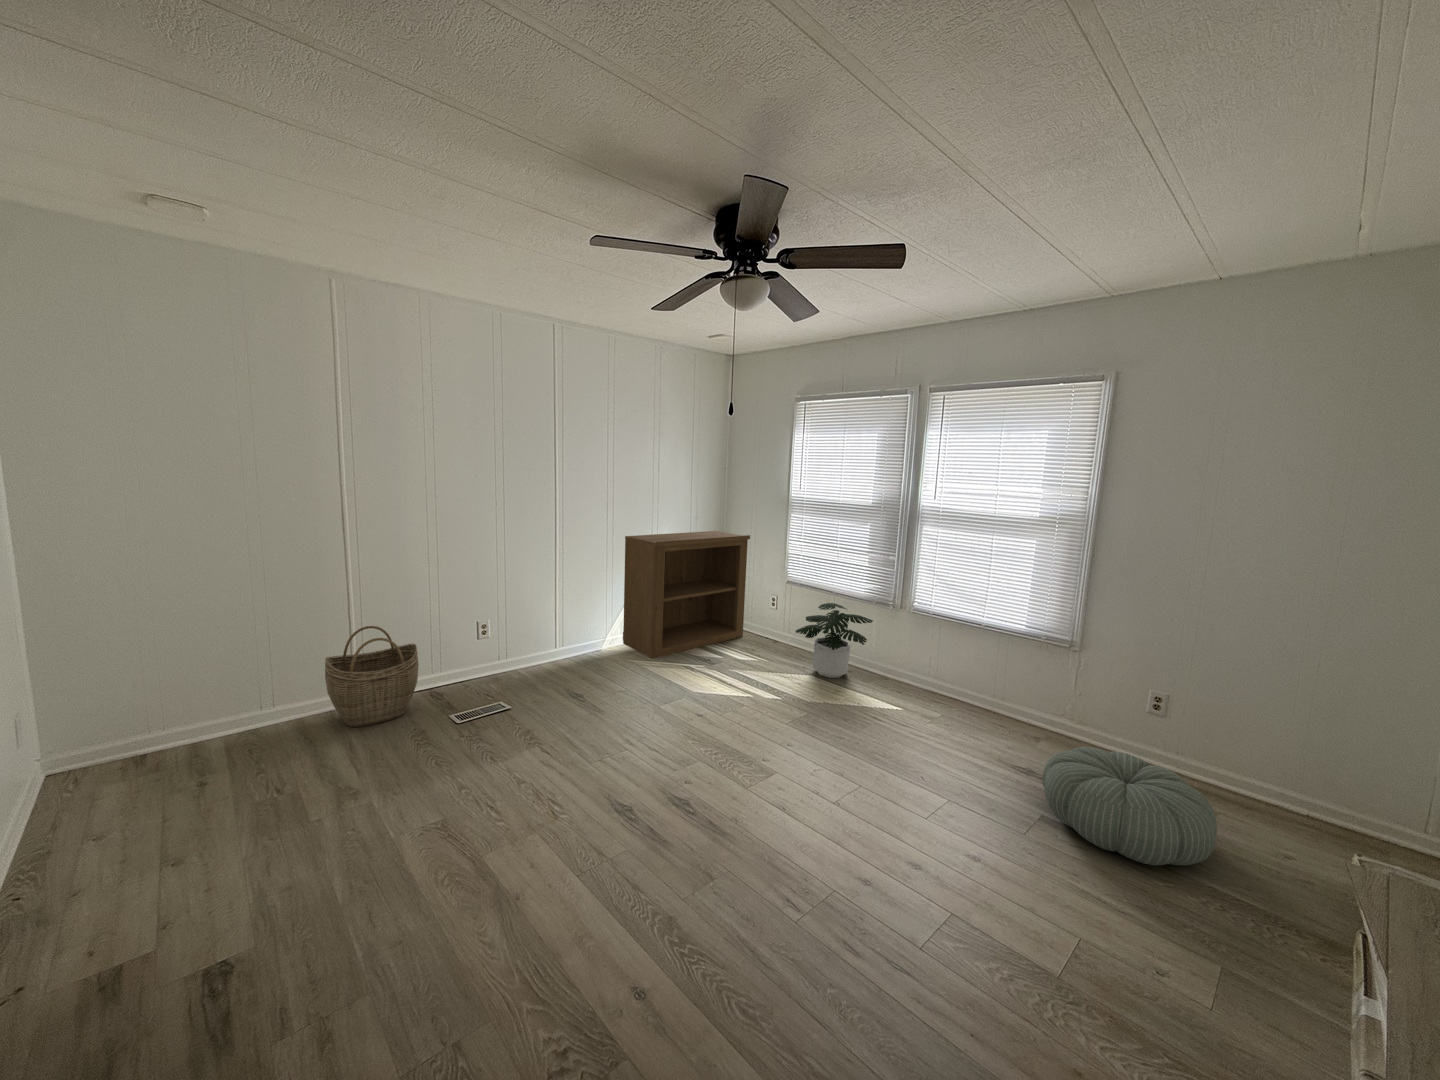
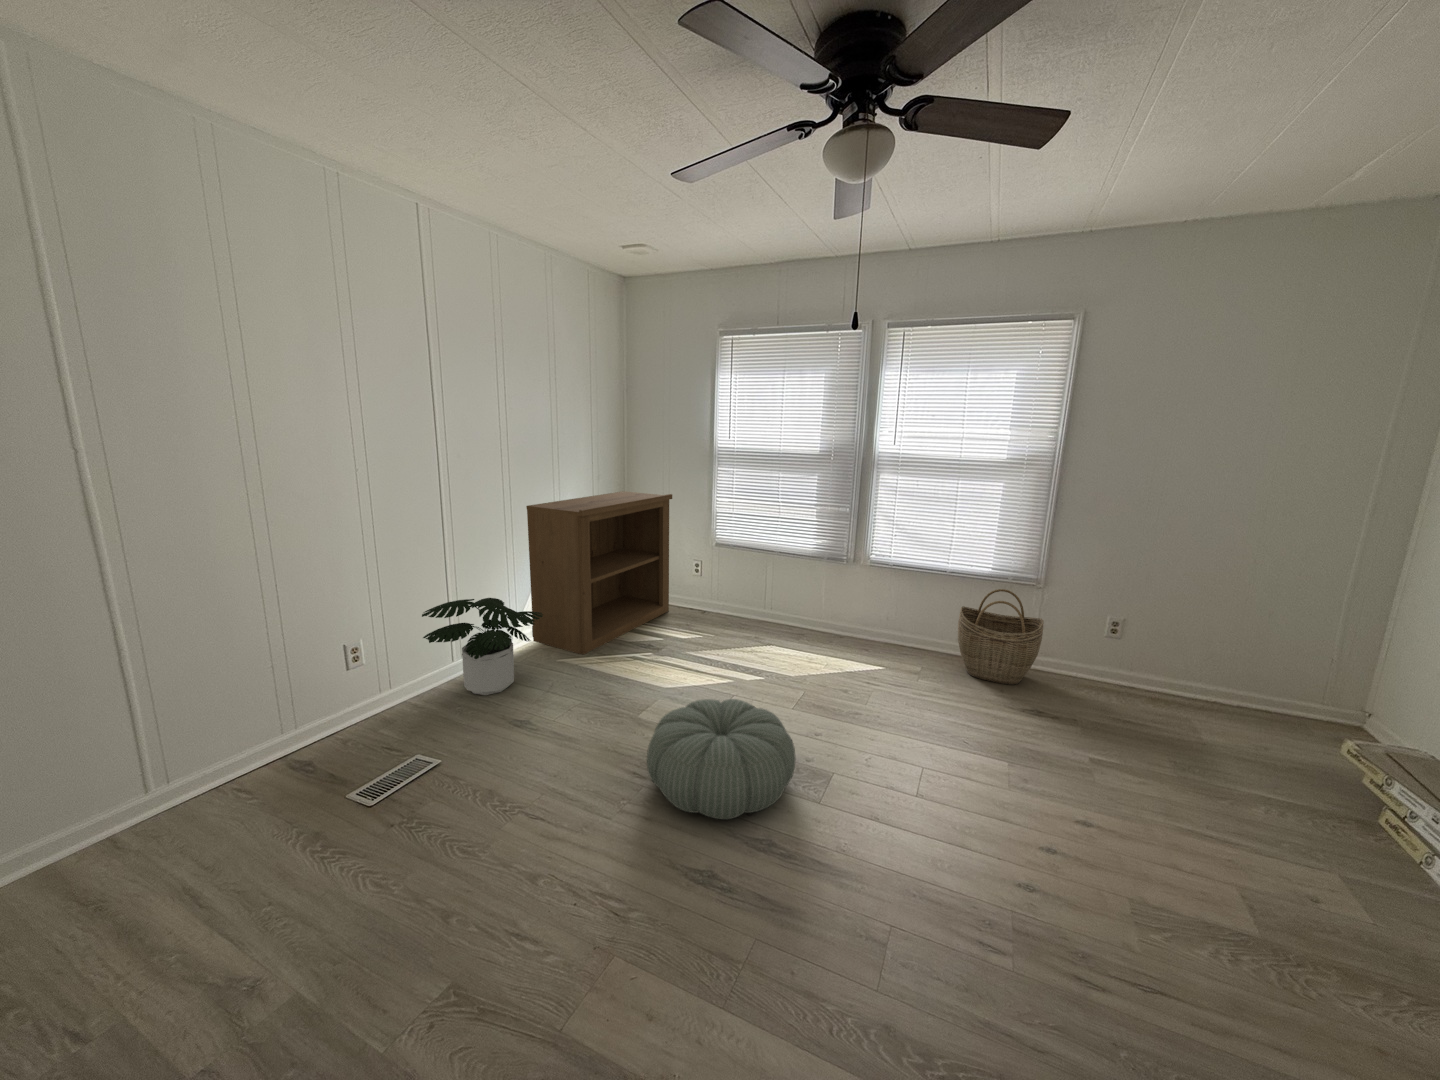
potted plant: present [796,603,873,678] -> present [422,598,543,695]
woven basket: present [325,626,419,727] -> present [958,589,1044,685]
pouf: present [1042,747,1217,866] -> present [647,699,796,819]

